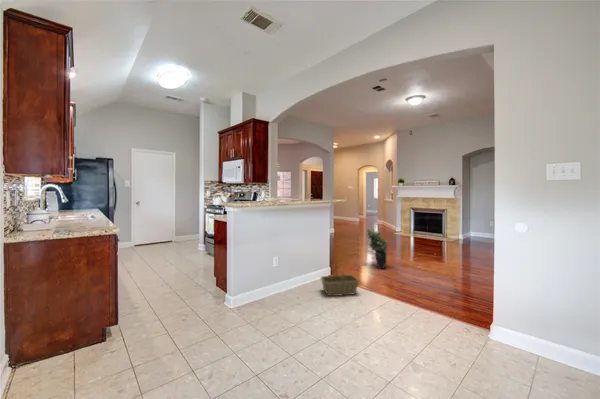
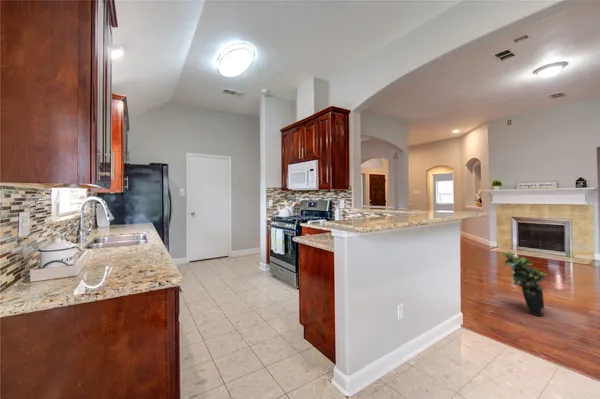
basket: present [321,265,359,296] -> none [475,322,558,382]

